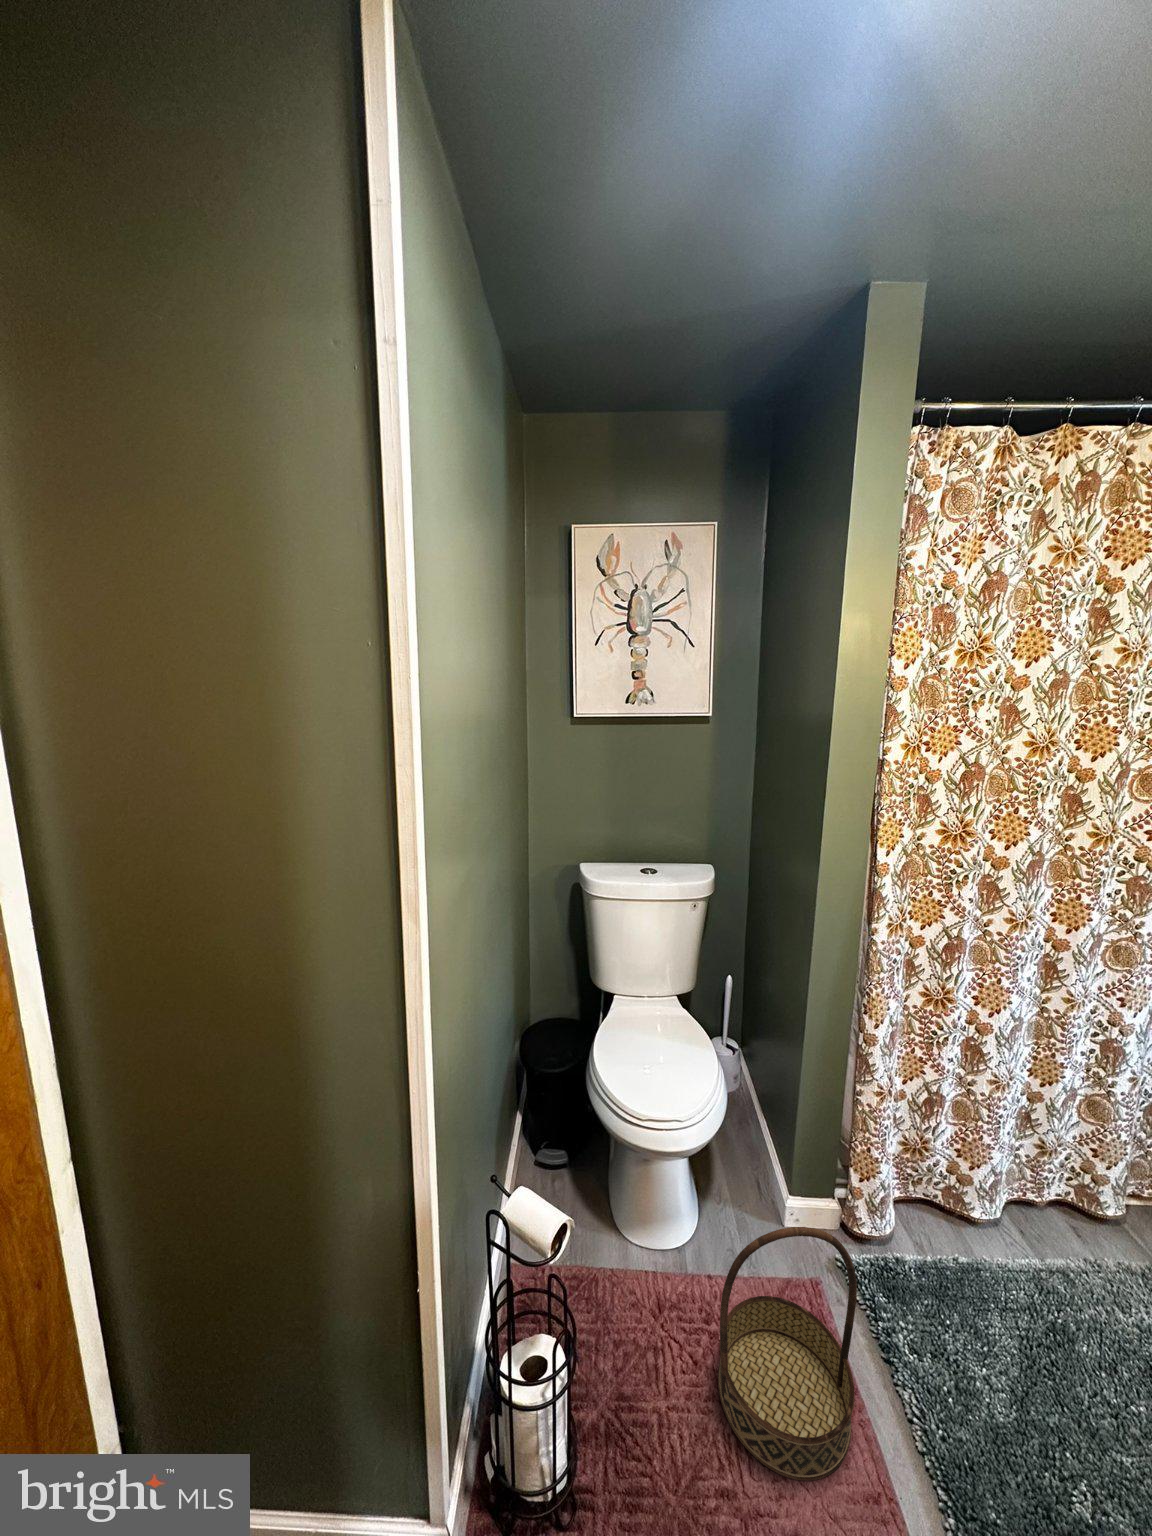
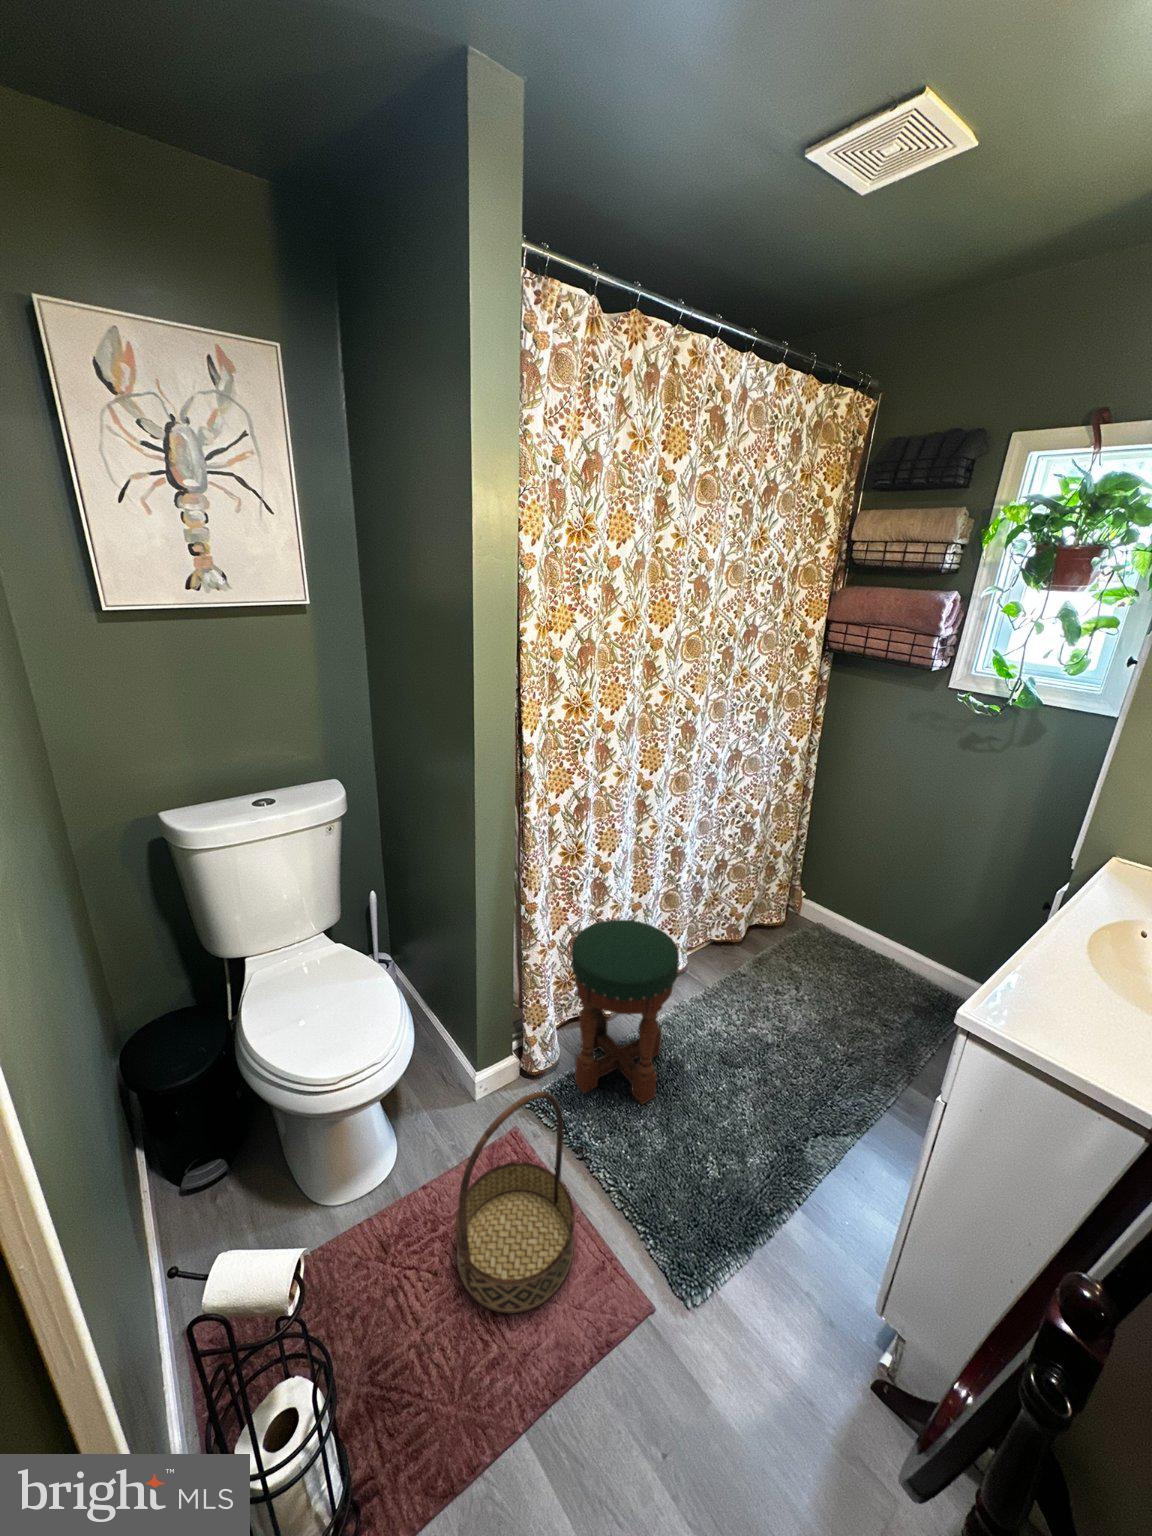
stool: none [903,1090,1075,1357] -> present [571,920,679,1105]

